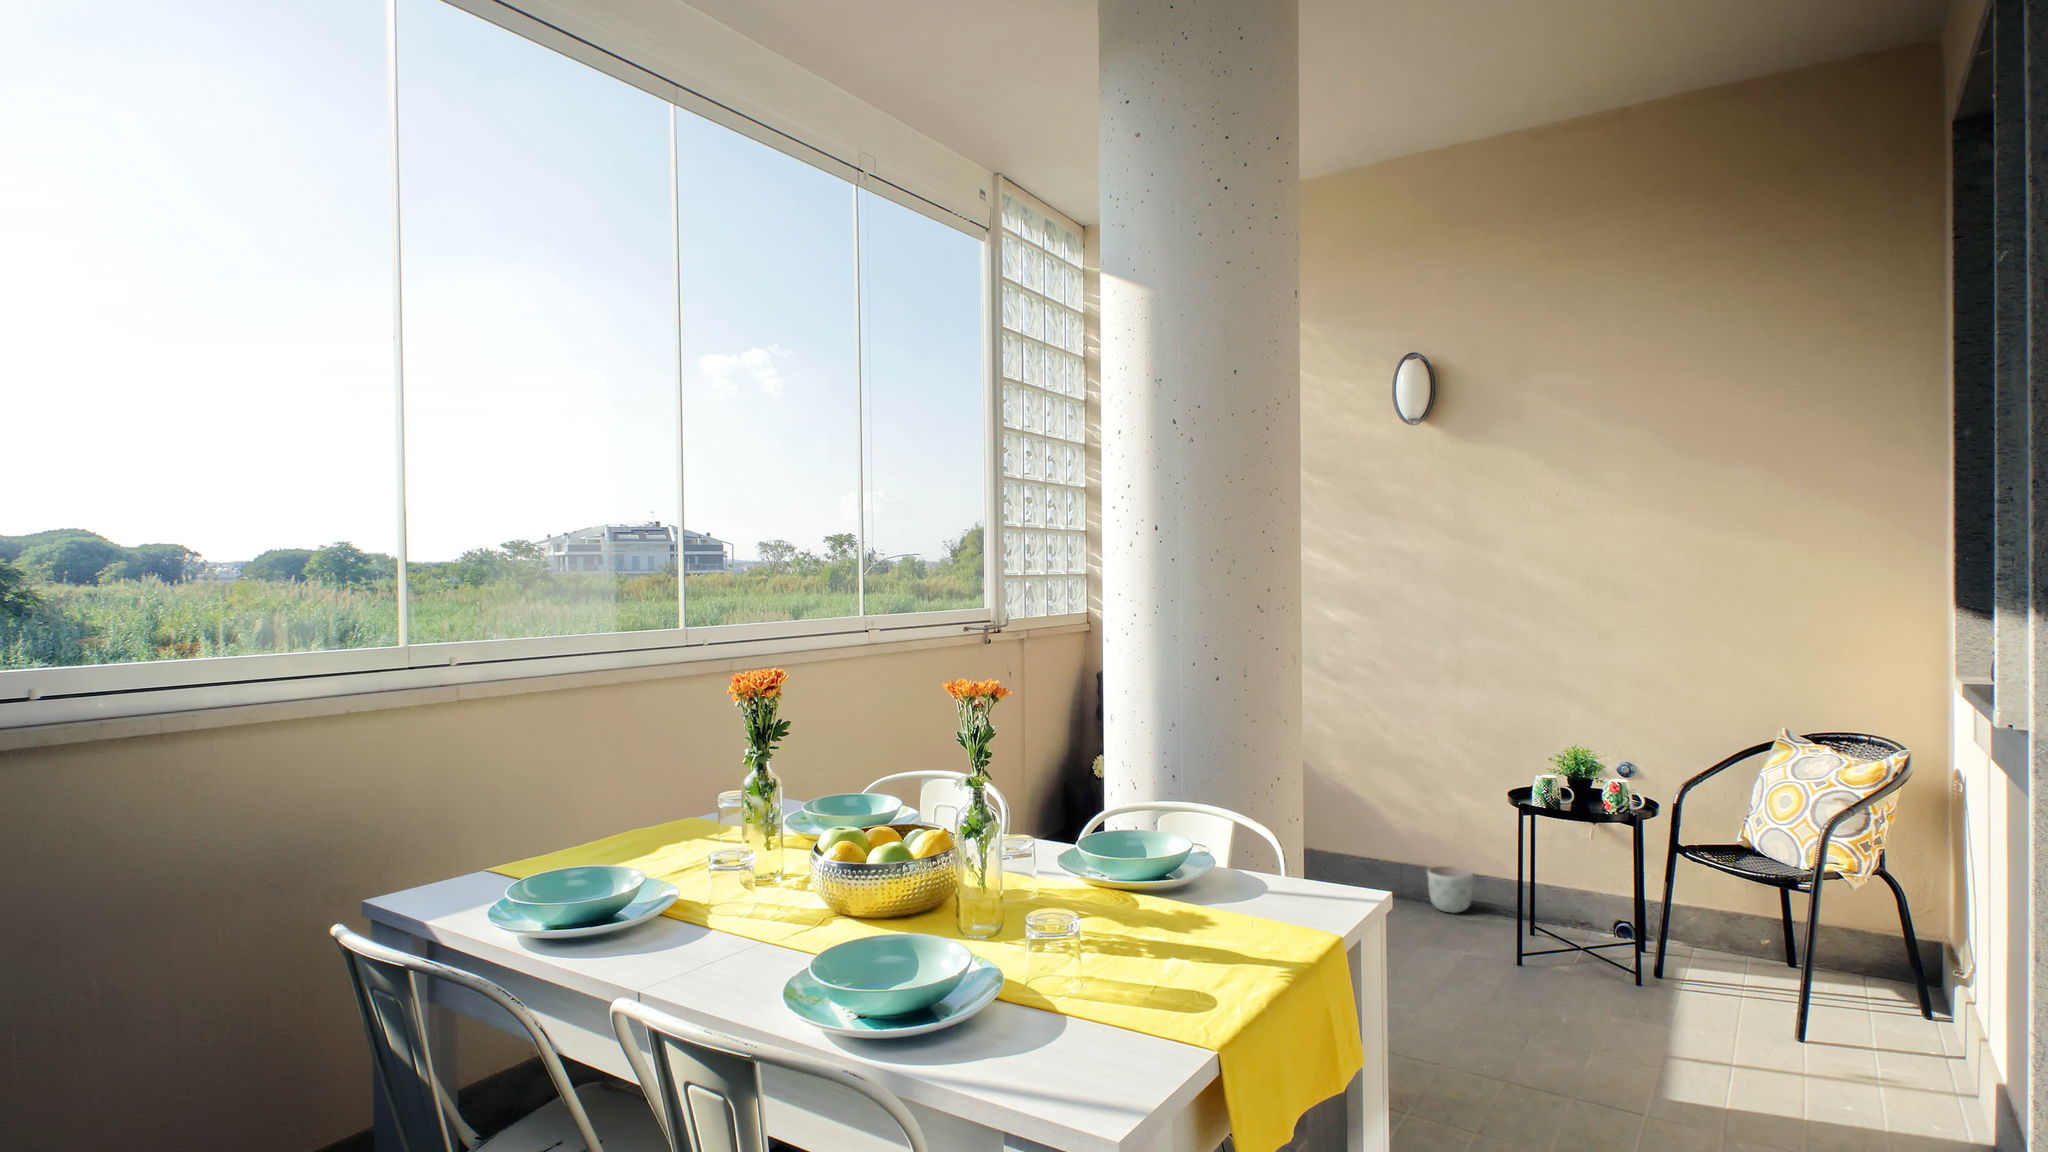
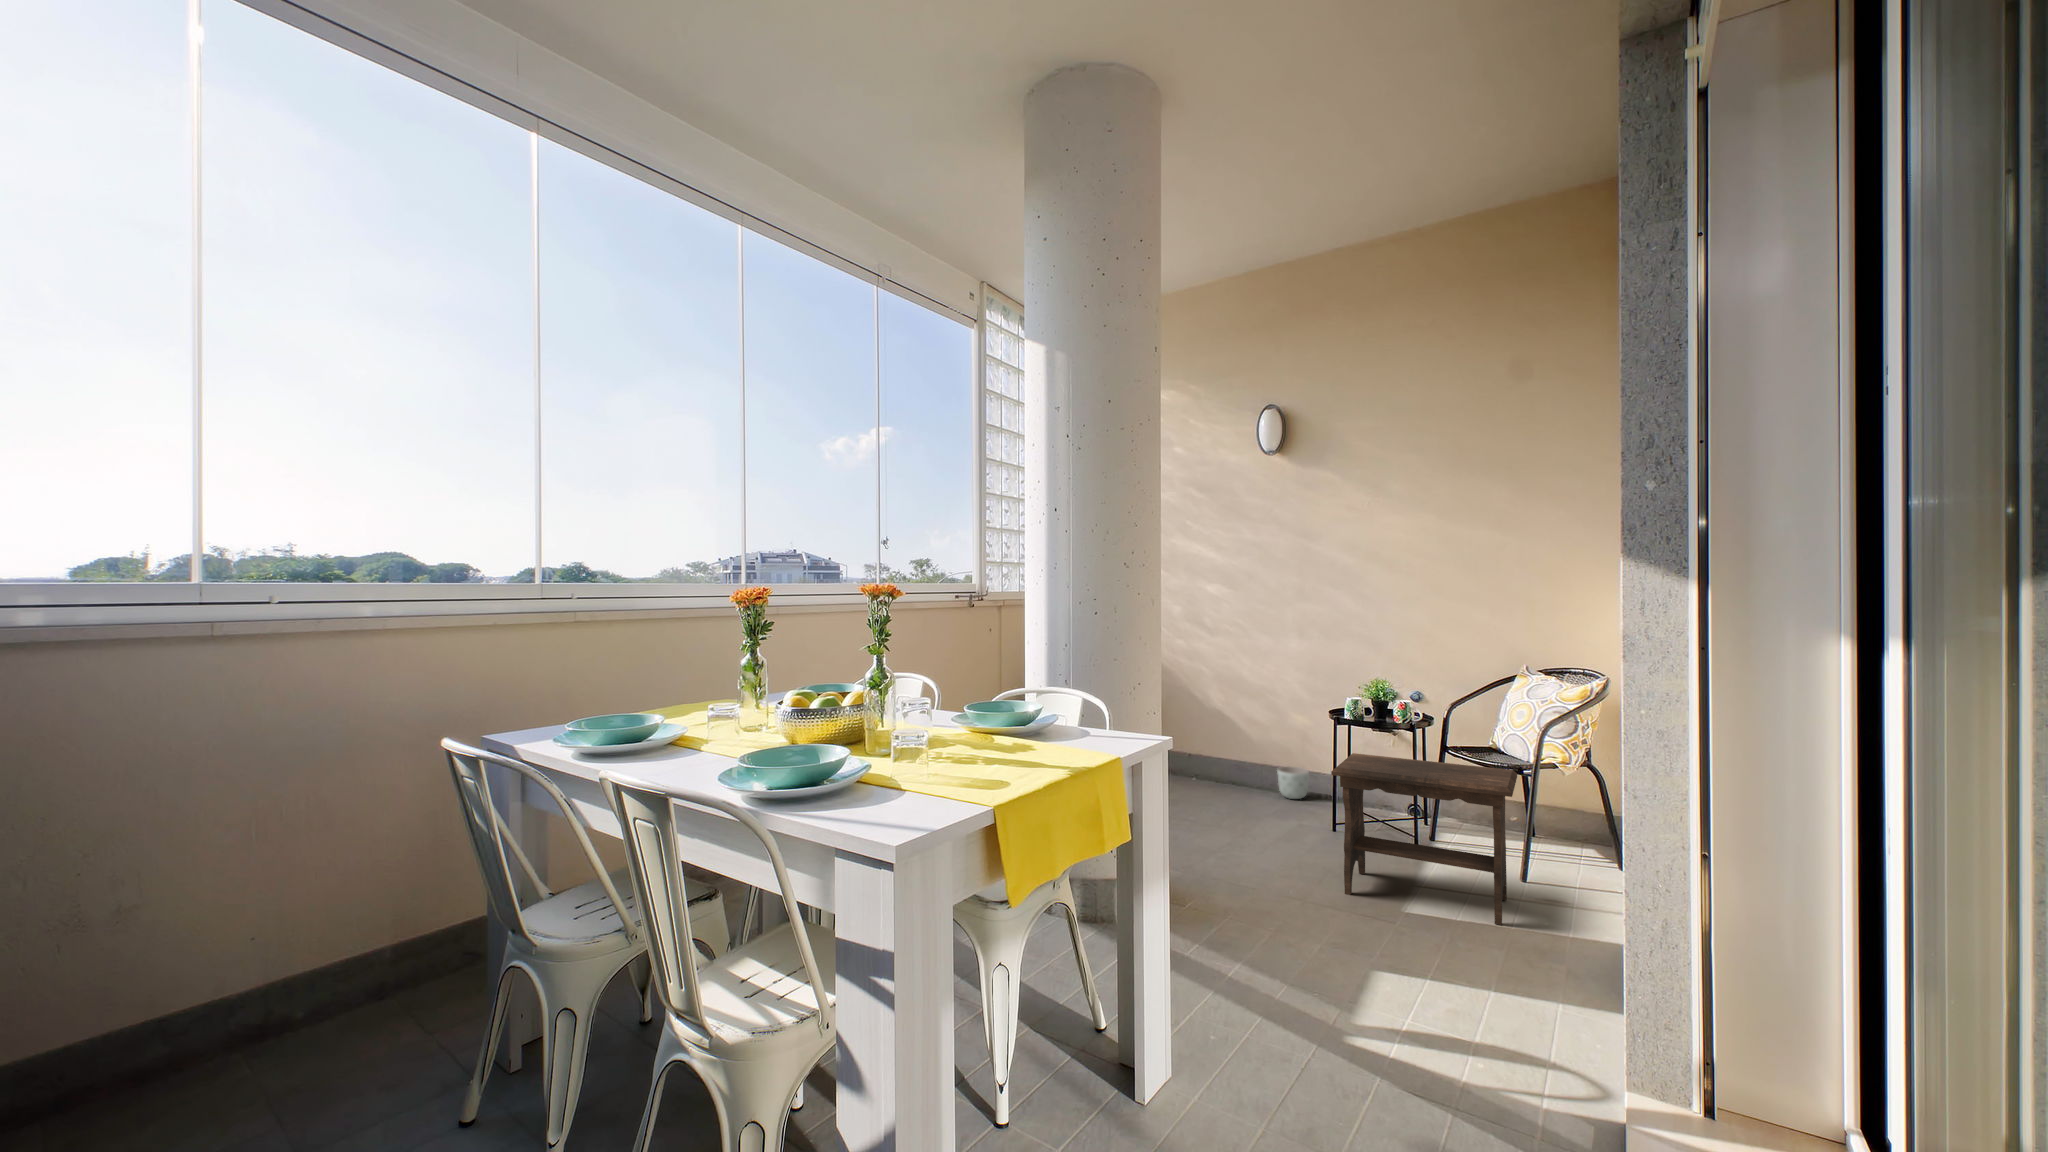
footstool: none [1539,863,1803,1110] -> present [1331,753,1517,925]

